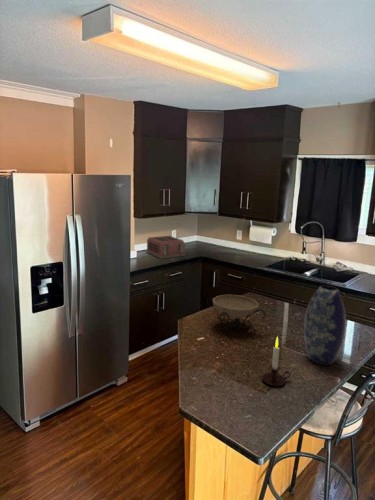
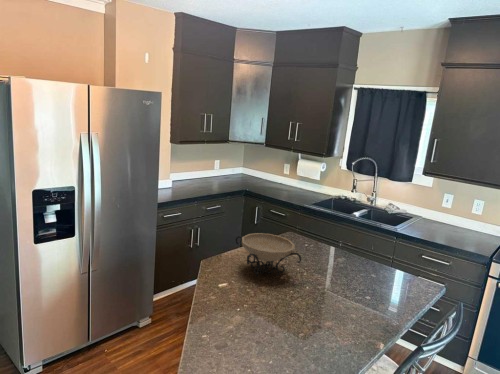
toaster: present [146,236,185,259] -> none [184,165,226,190]
vase: present [304,286,346,365] -> none [344,229,394,324]
candle: present [262,337,290,386] -> none [289,288,323,349]

